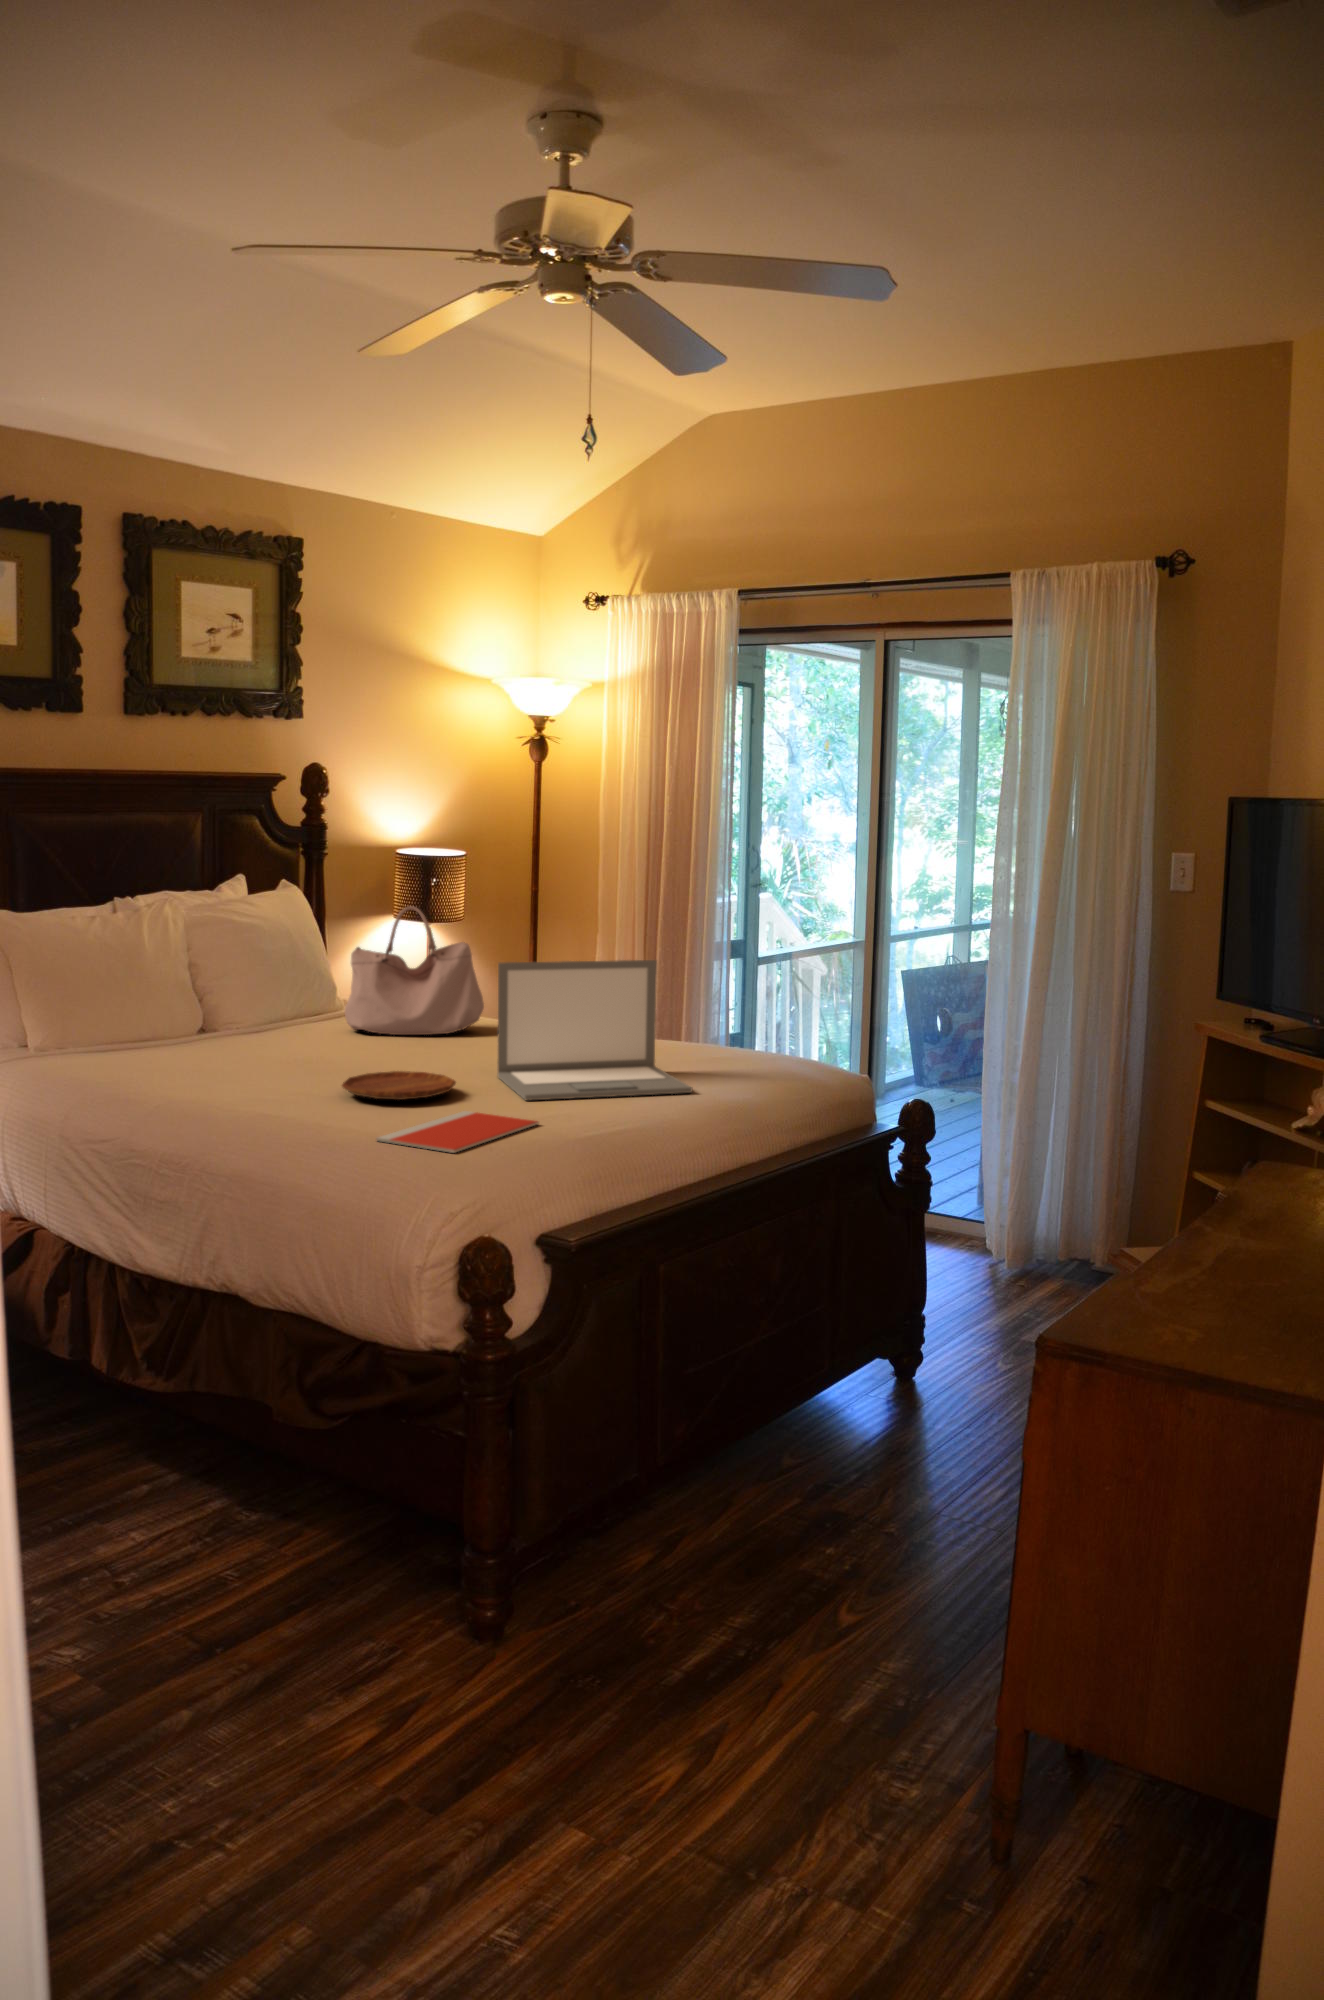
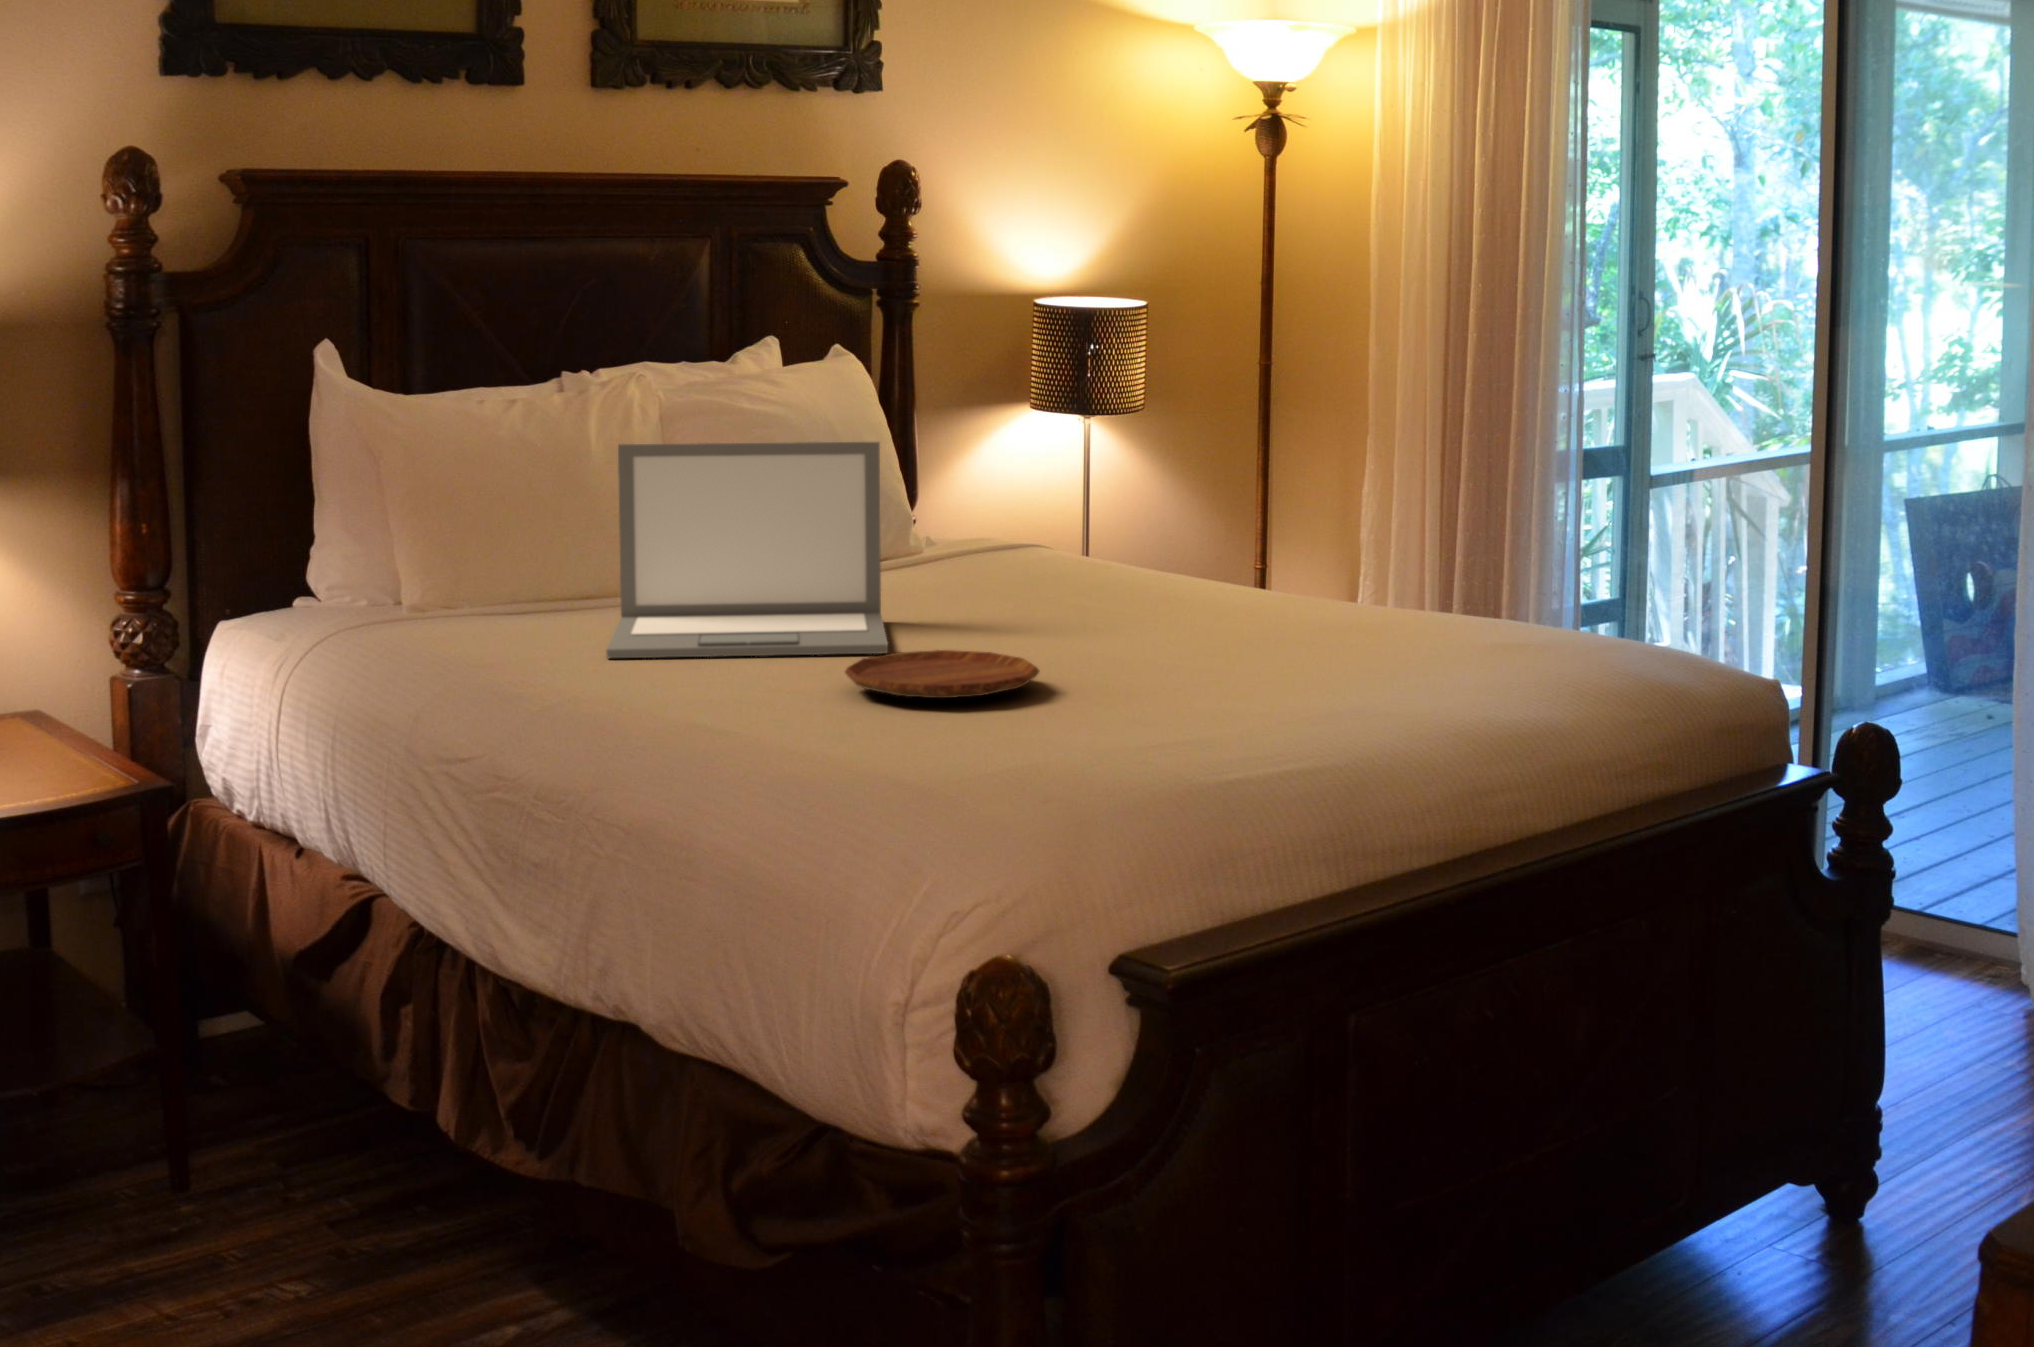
handbag: present [345,906,484,1035] -> none [905,380,1132,593]
laptop: present [497,960,693,1100] -> present [606,442,888,658]
notebook: present [376,1111,539,1153] -> none [863,720,1161,794]

